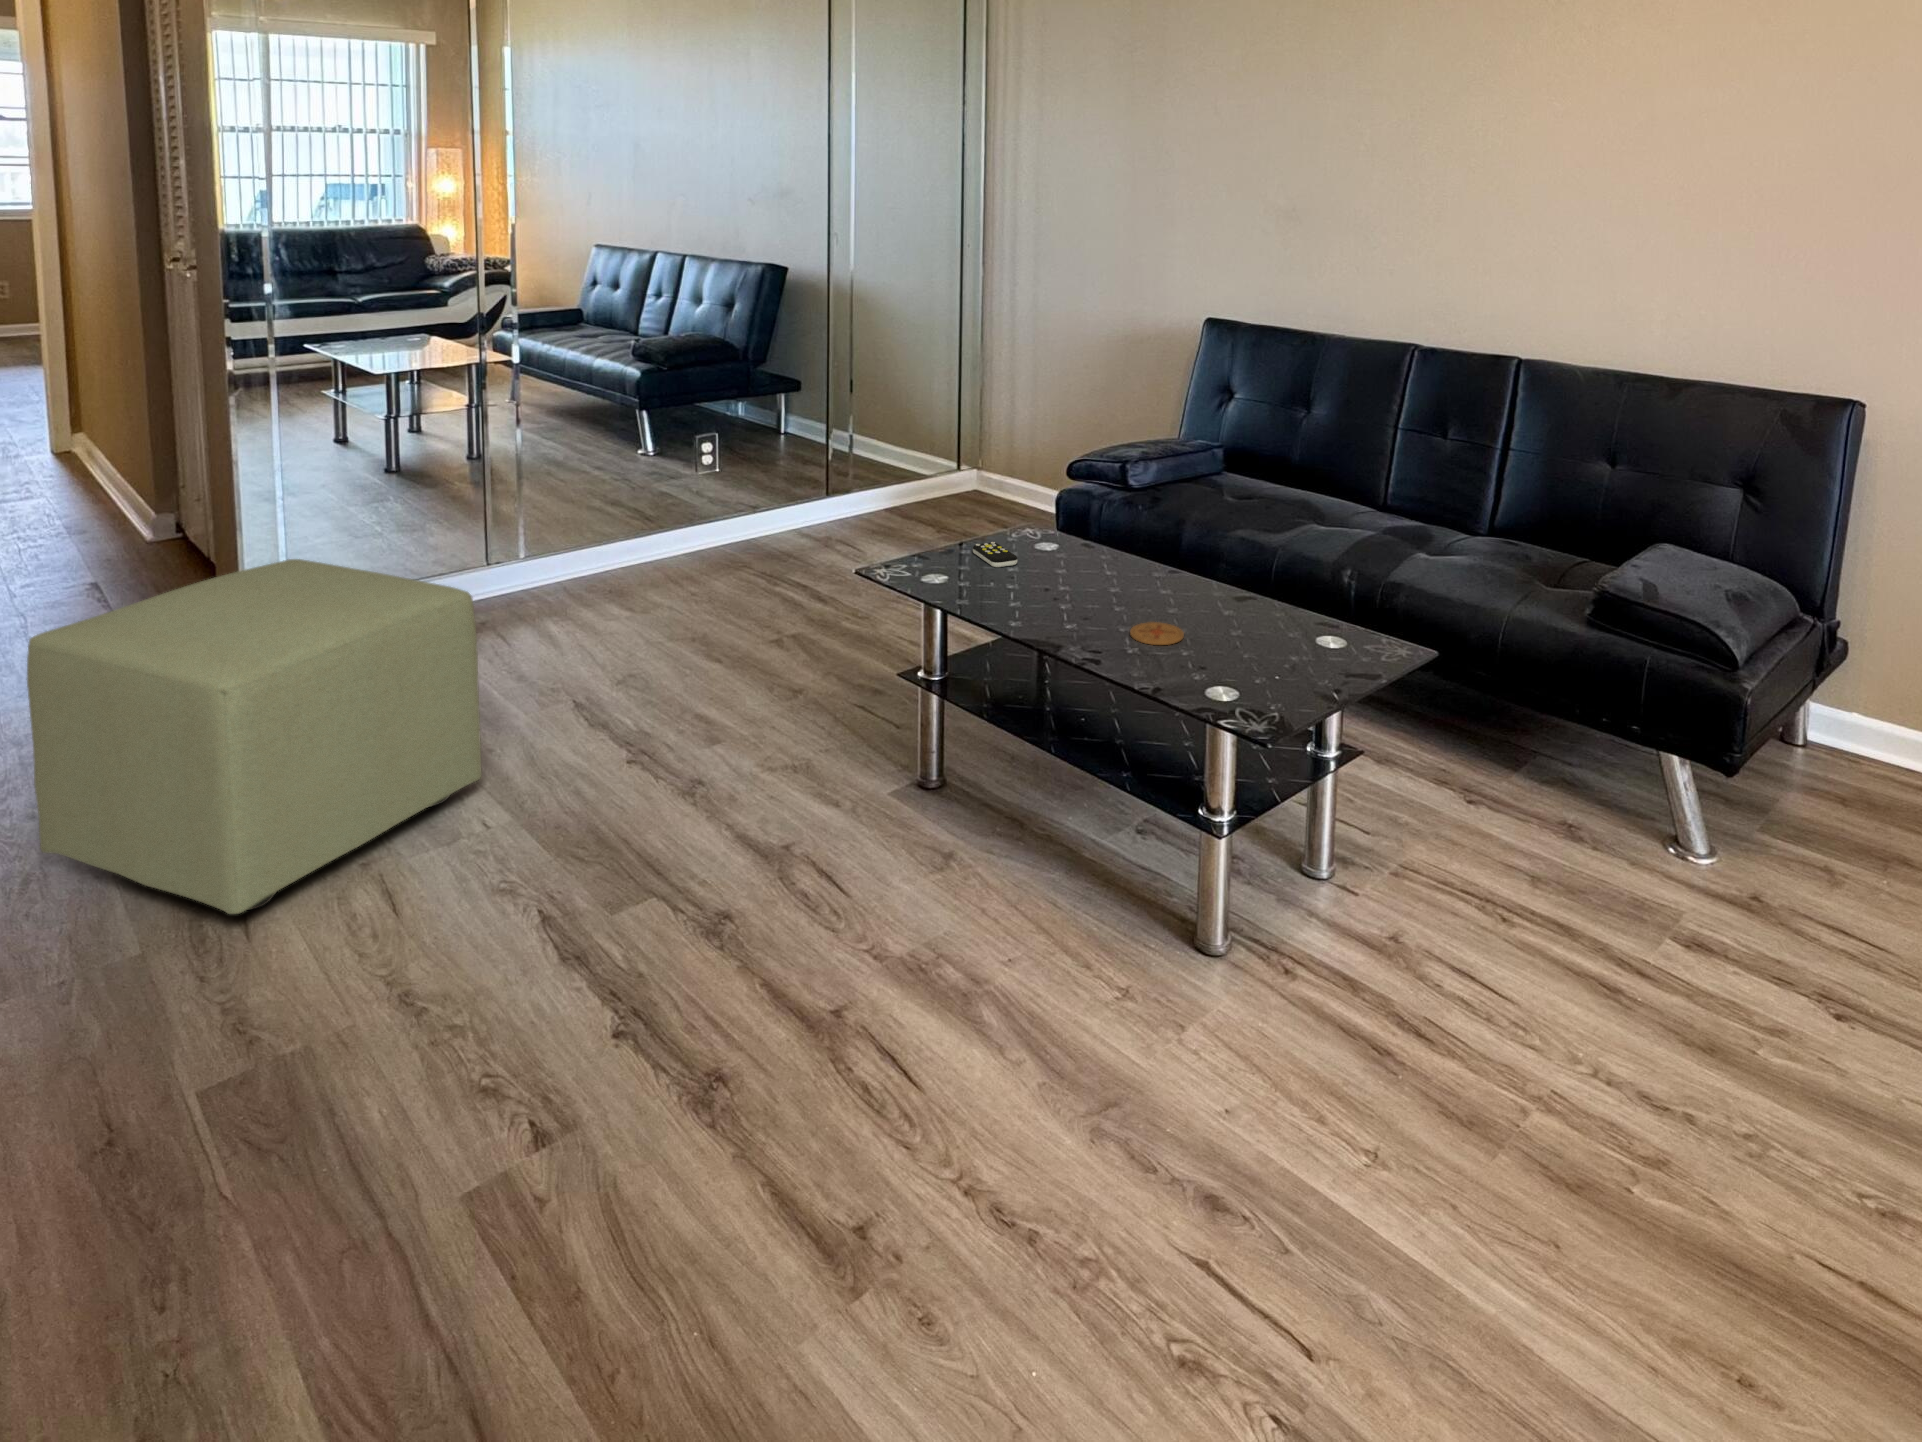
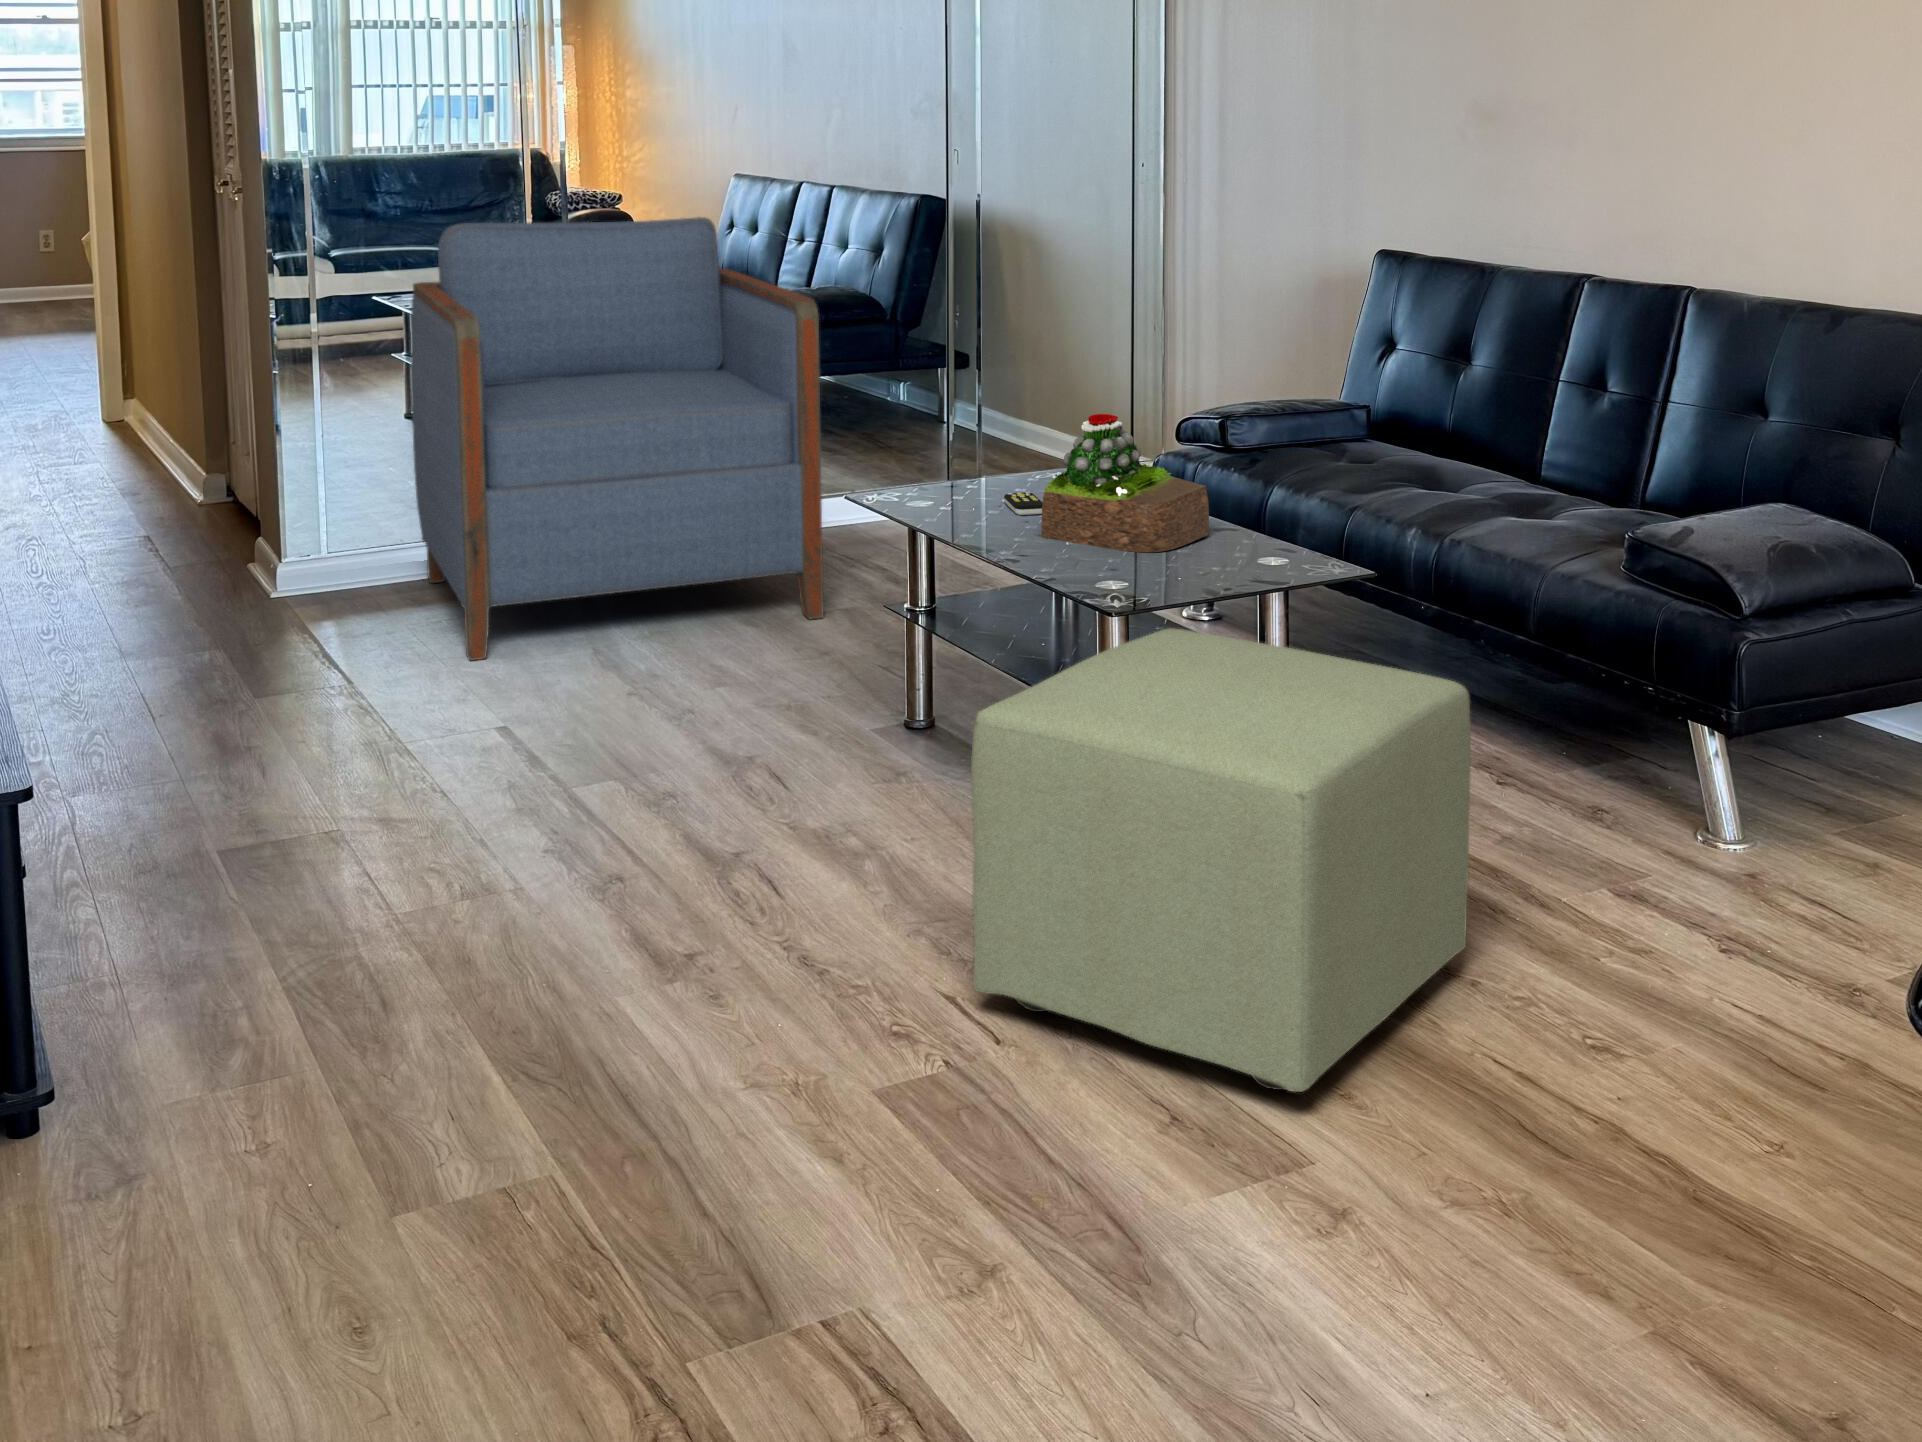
armchair: none [371,291,771,717] -> present [411,217,823,661]
succulent plant: none [1035,478,1176,608] -> present [1042,414,1209,552]
ottoman: present [27,559,482,914] -> present [971,629,1471,1092]
coaster: present [1130,622,1184,645] -> none [1113,561,1171,579]

